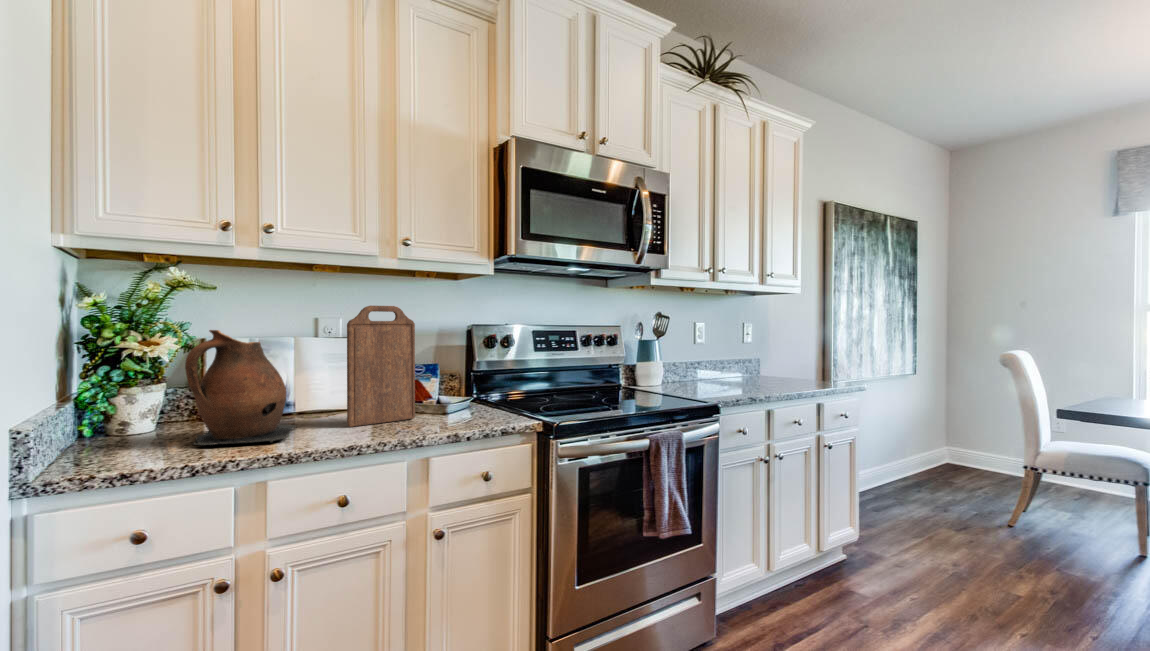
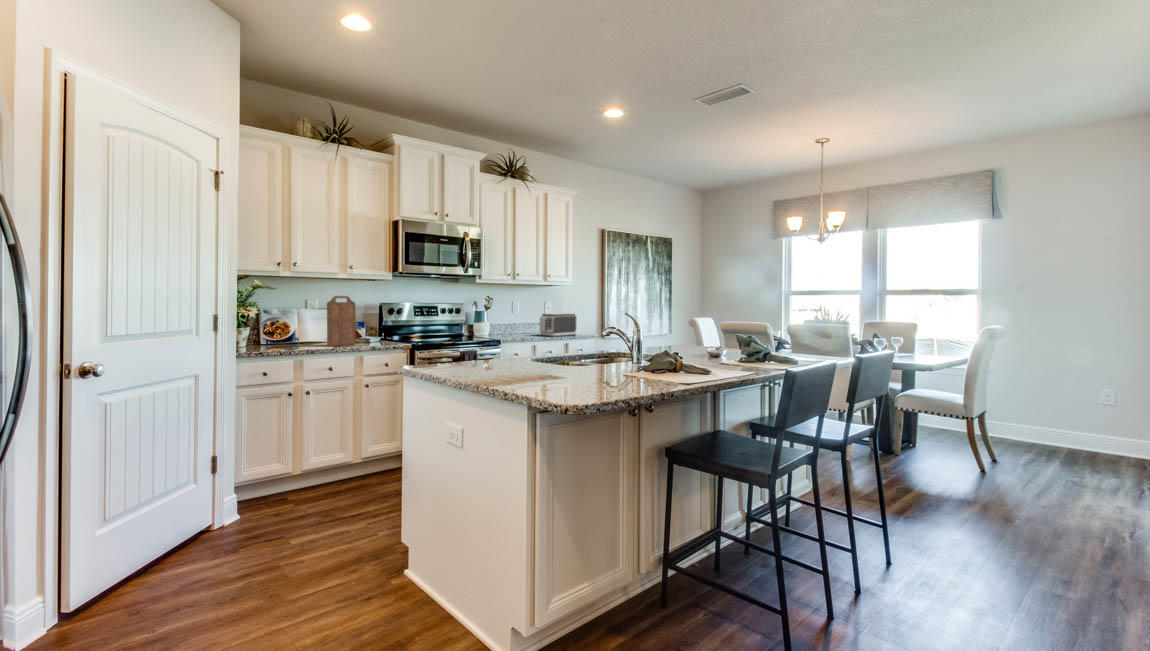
ceramic pitcher: present [185,330,296,445] -> none [268,306,307,349]
toaster: none [759,342,827,389] -> present [540,313,576,337]

